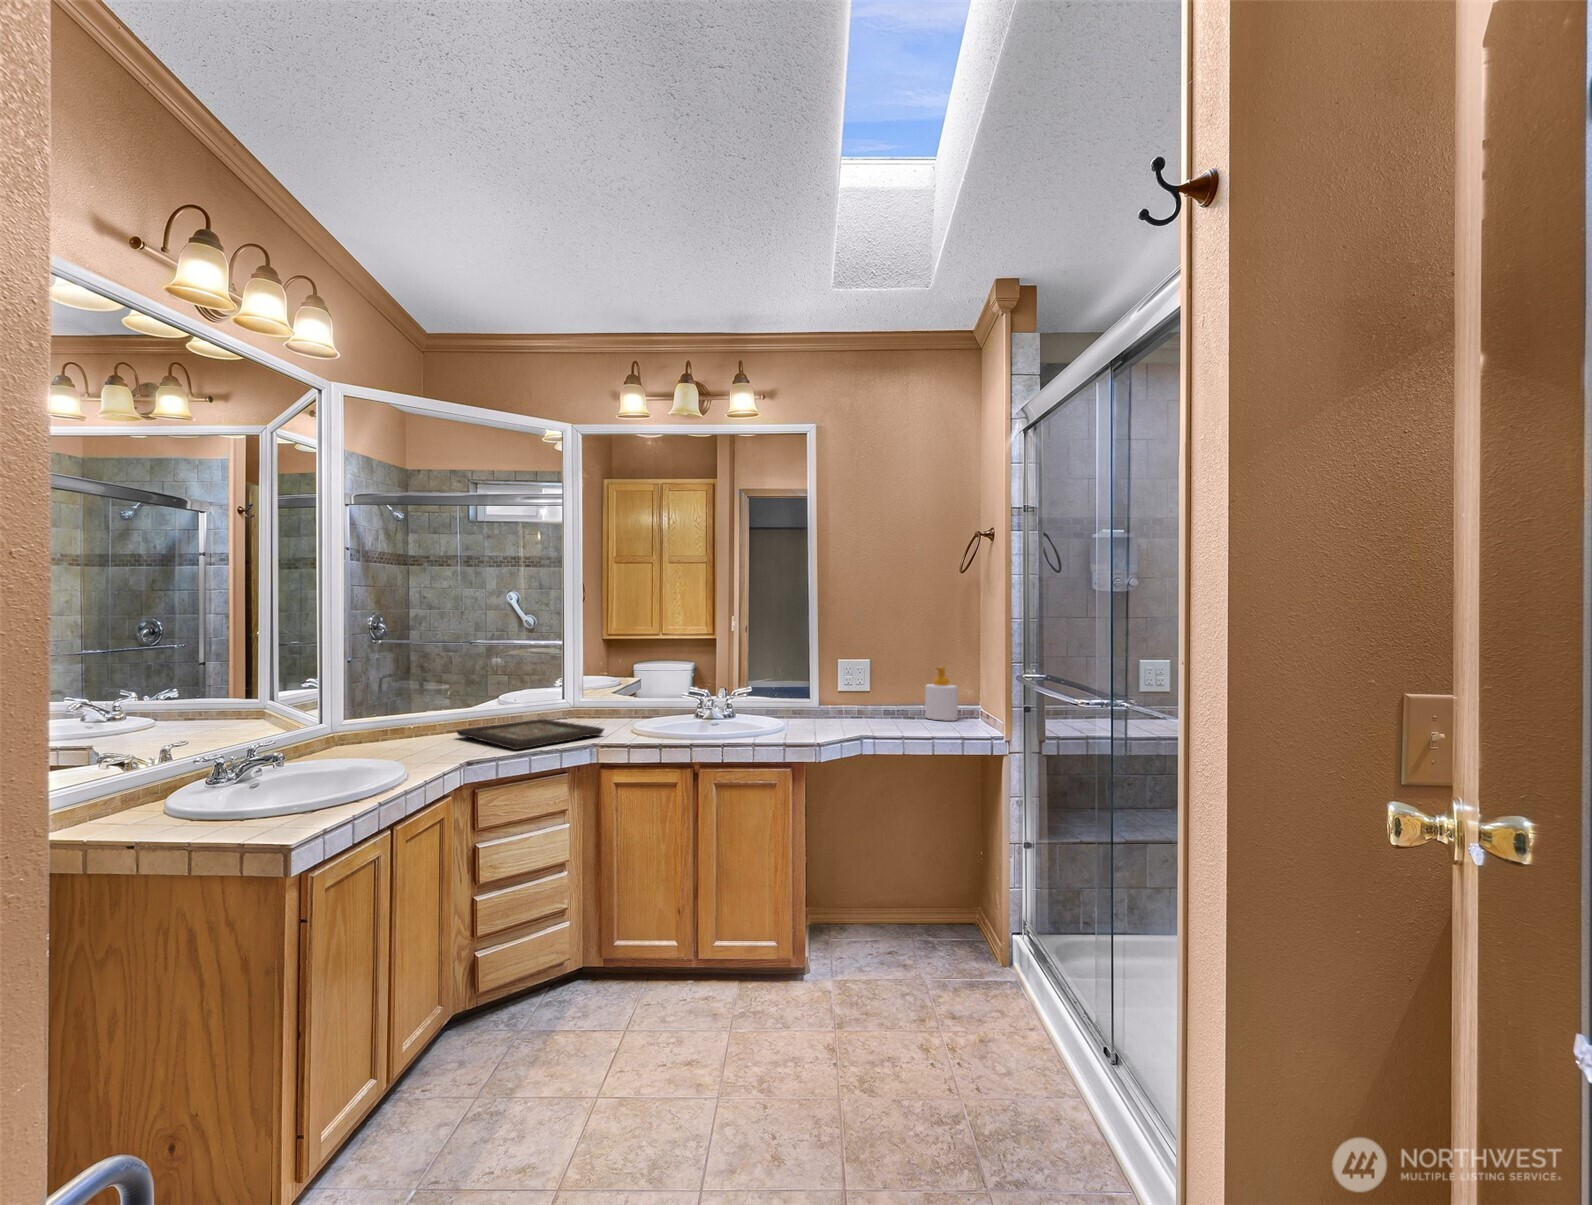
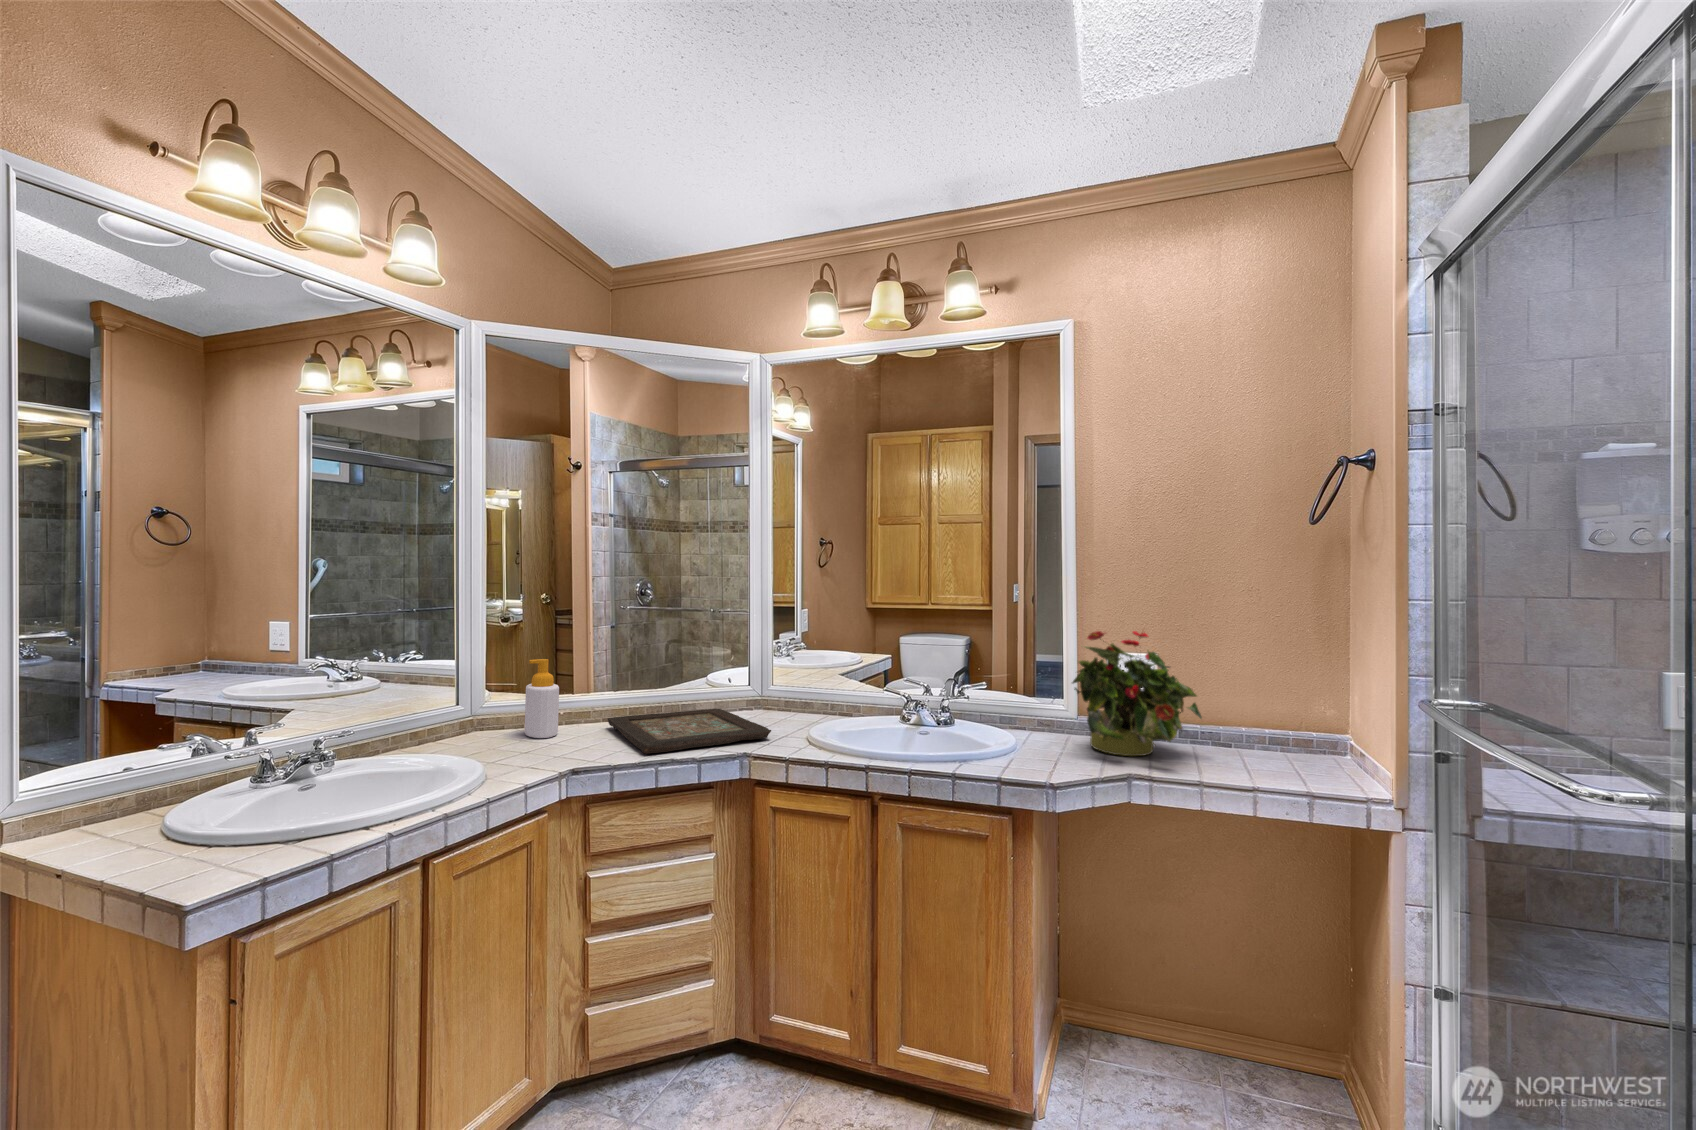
potted plant: none [822,642,903,727] -> present [1072,631,1202,756]
soap bottle: present [925,667,958,721] -> present [525,659,559,738]

